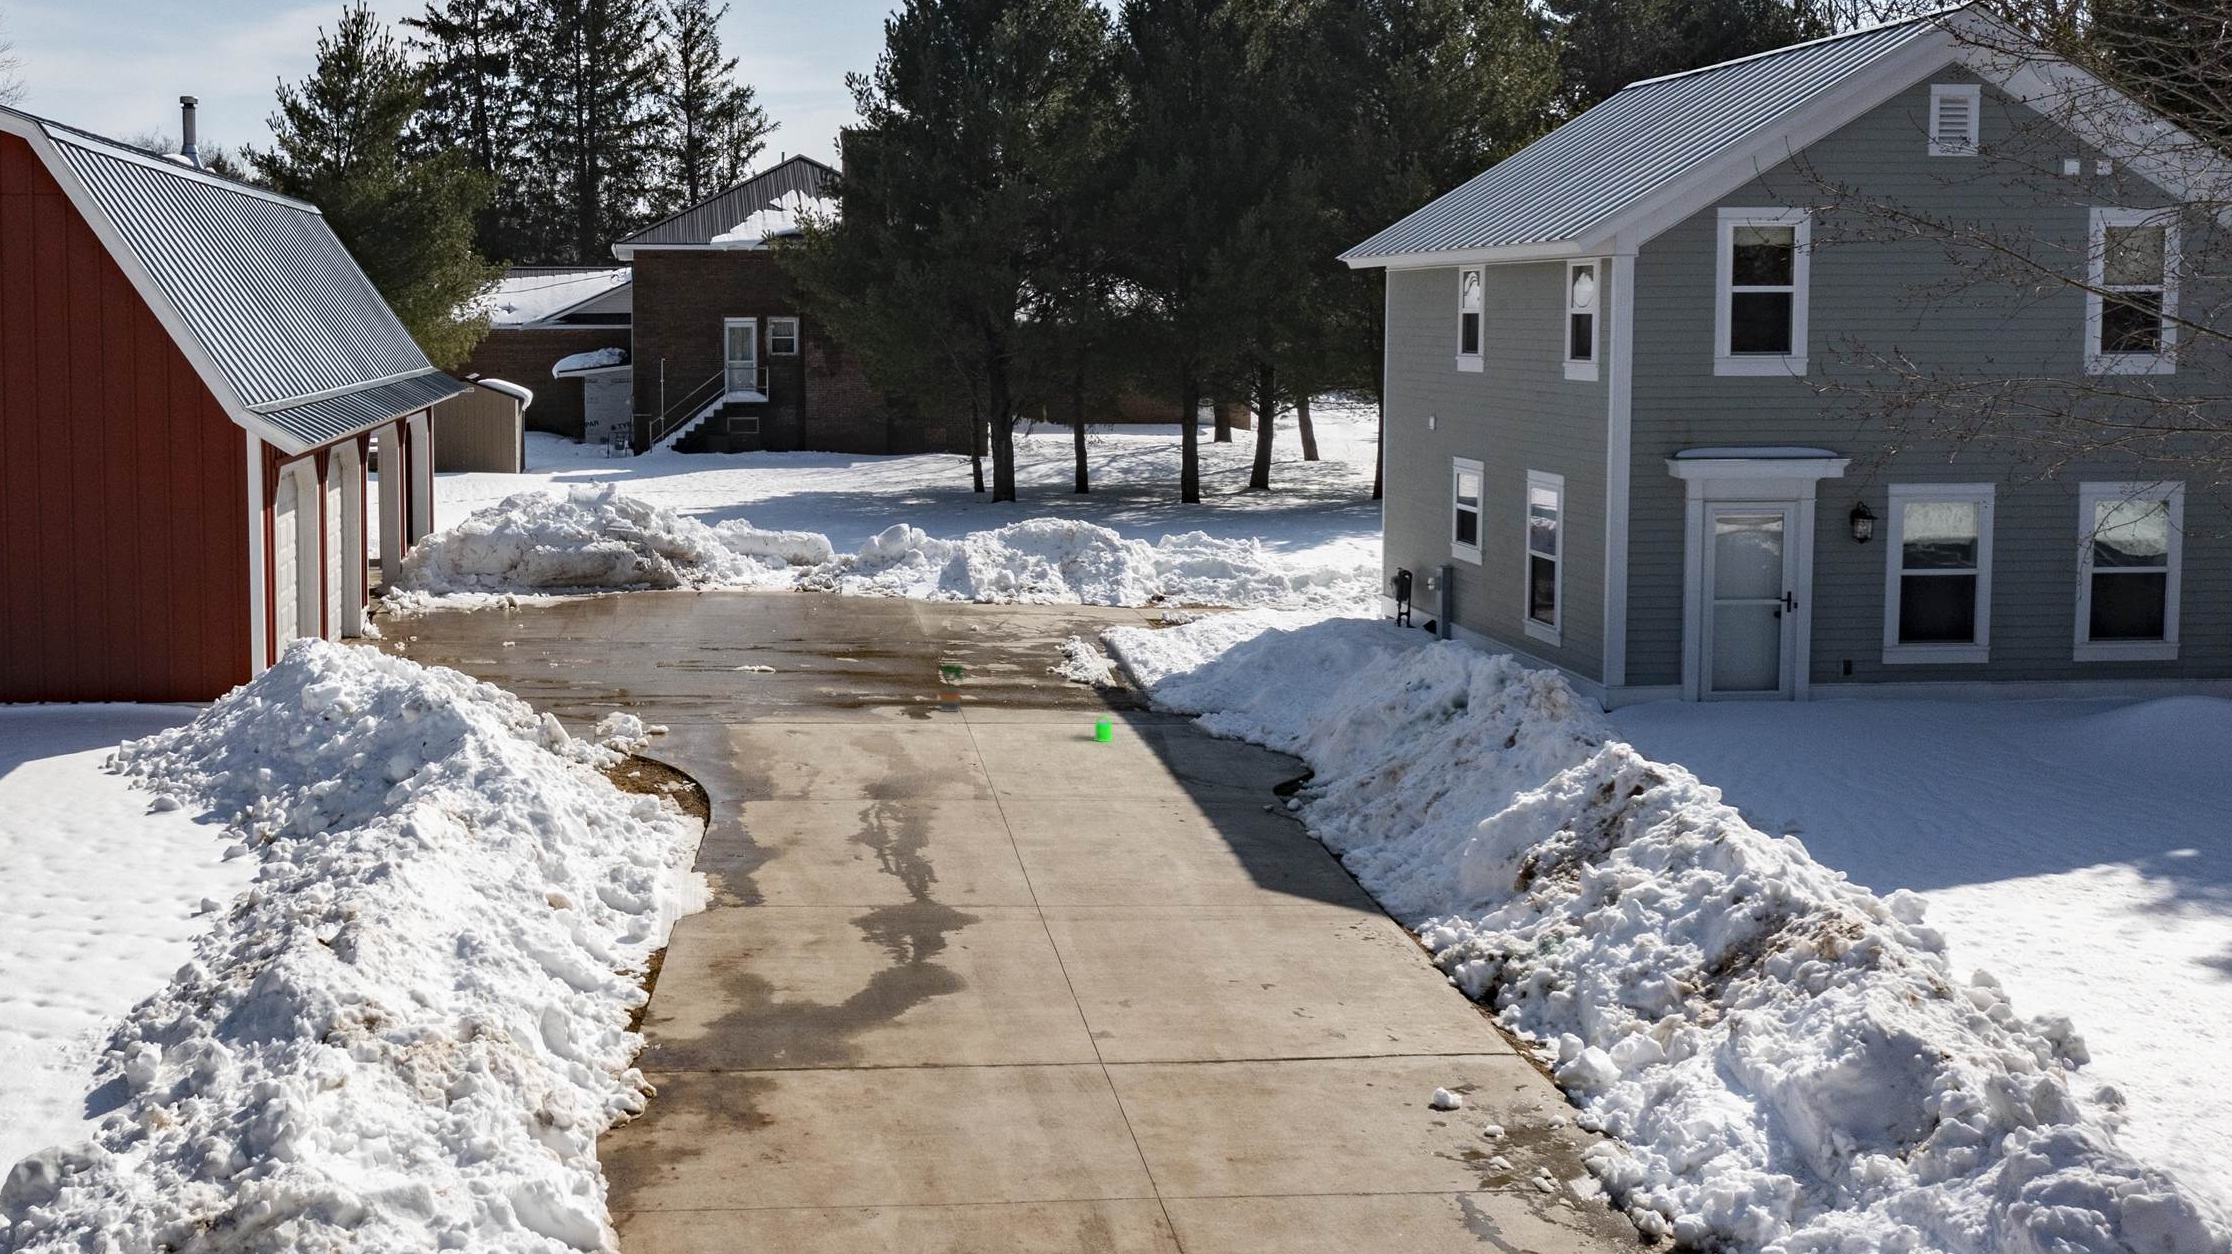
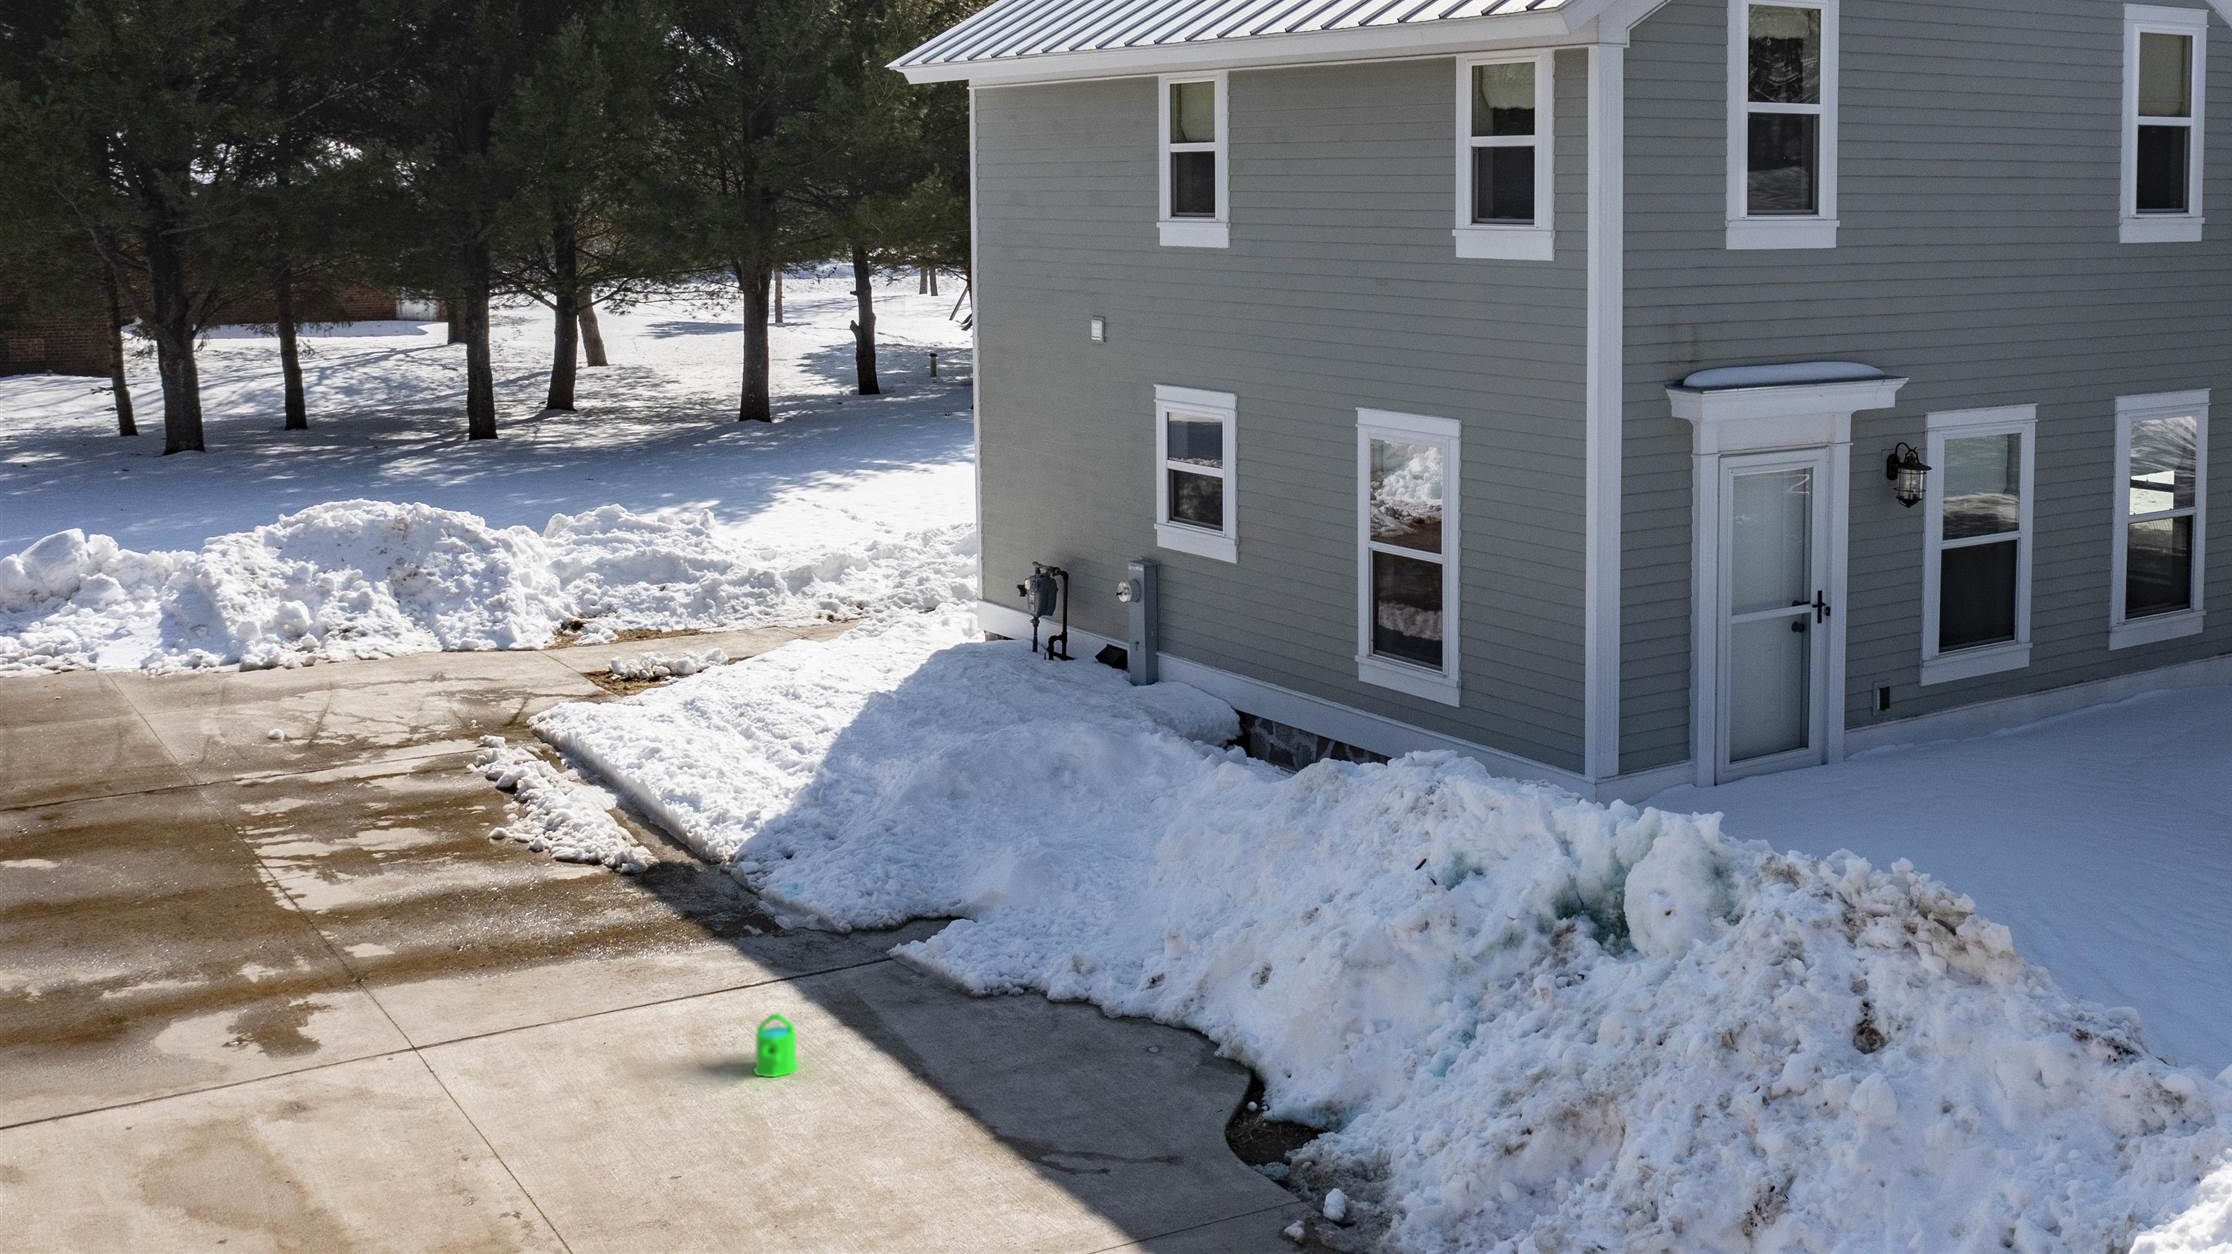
potted tree: present [937,663,966,712] -> none [302,913,387,1034]

